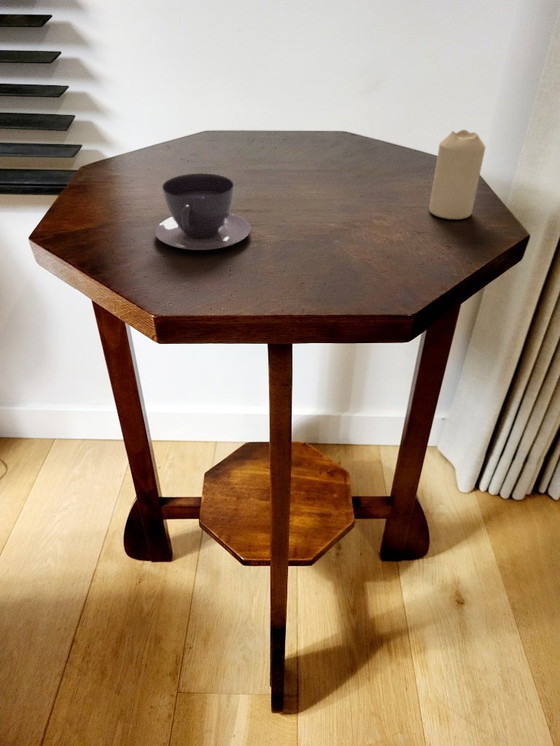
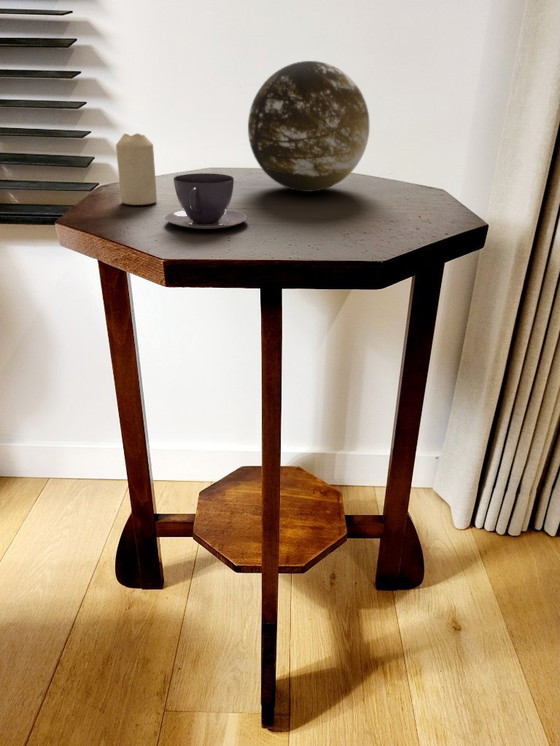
decorative orb: none [249,17,392,175] -> present [248,61,369,192]
candle: present [429,130,485,219] -> present [116,134,157,205]

